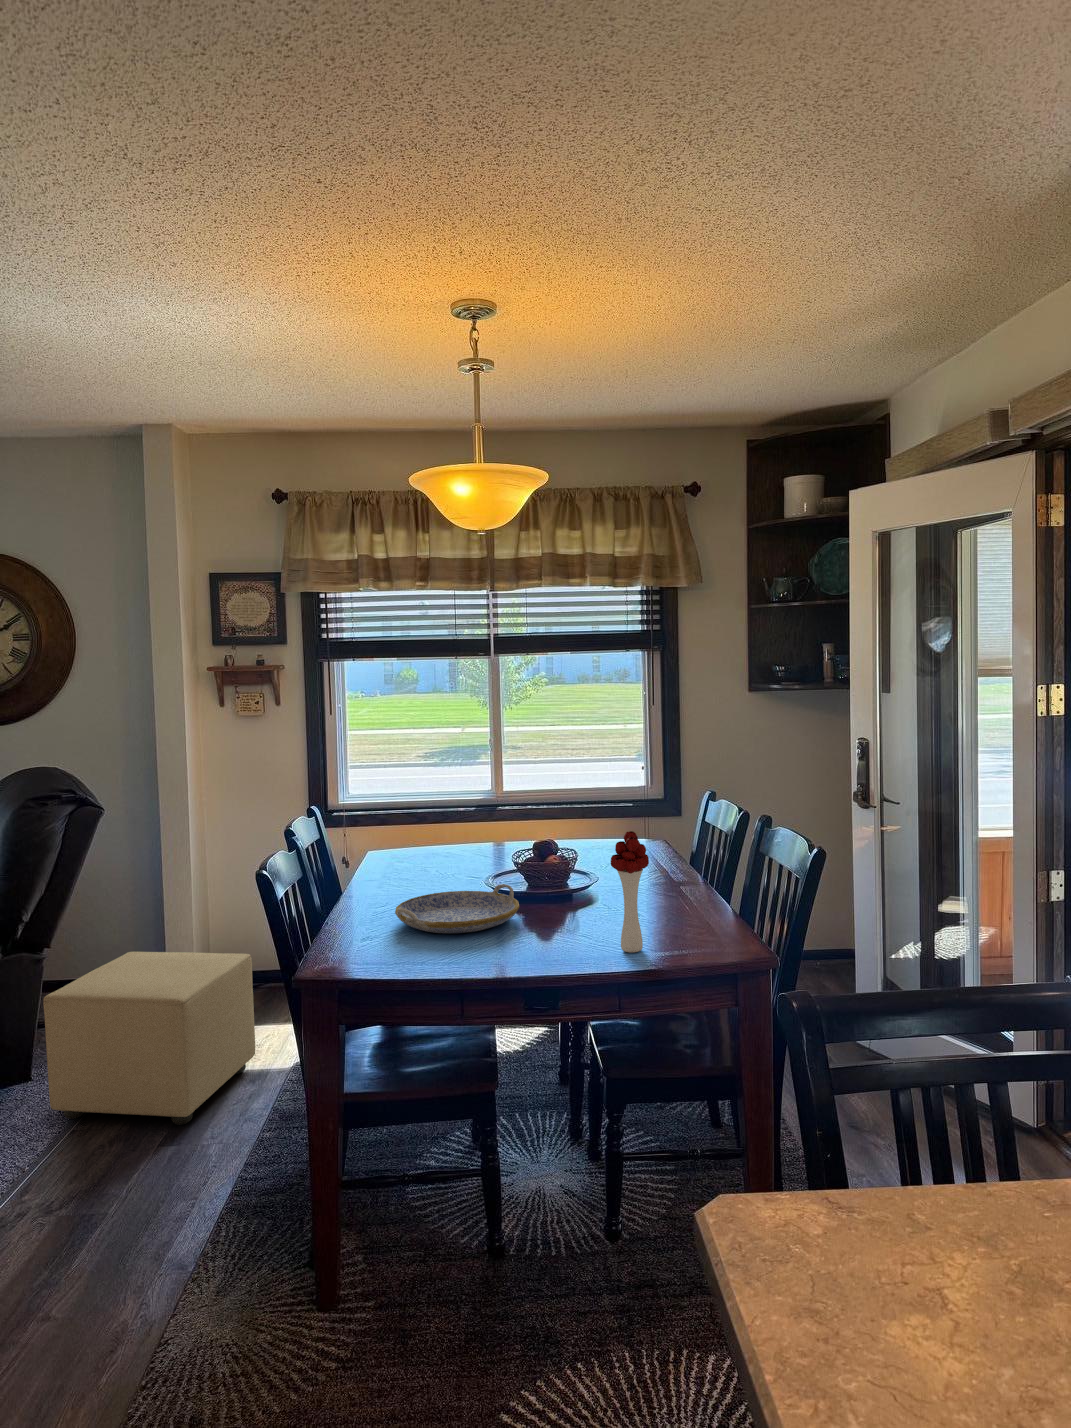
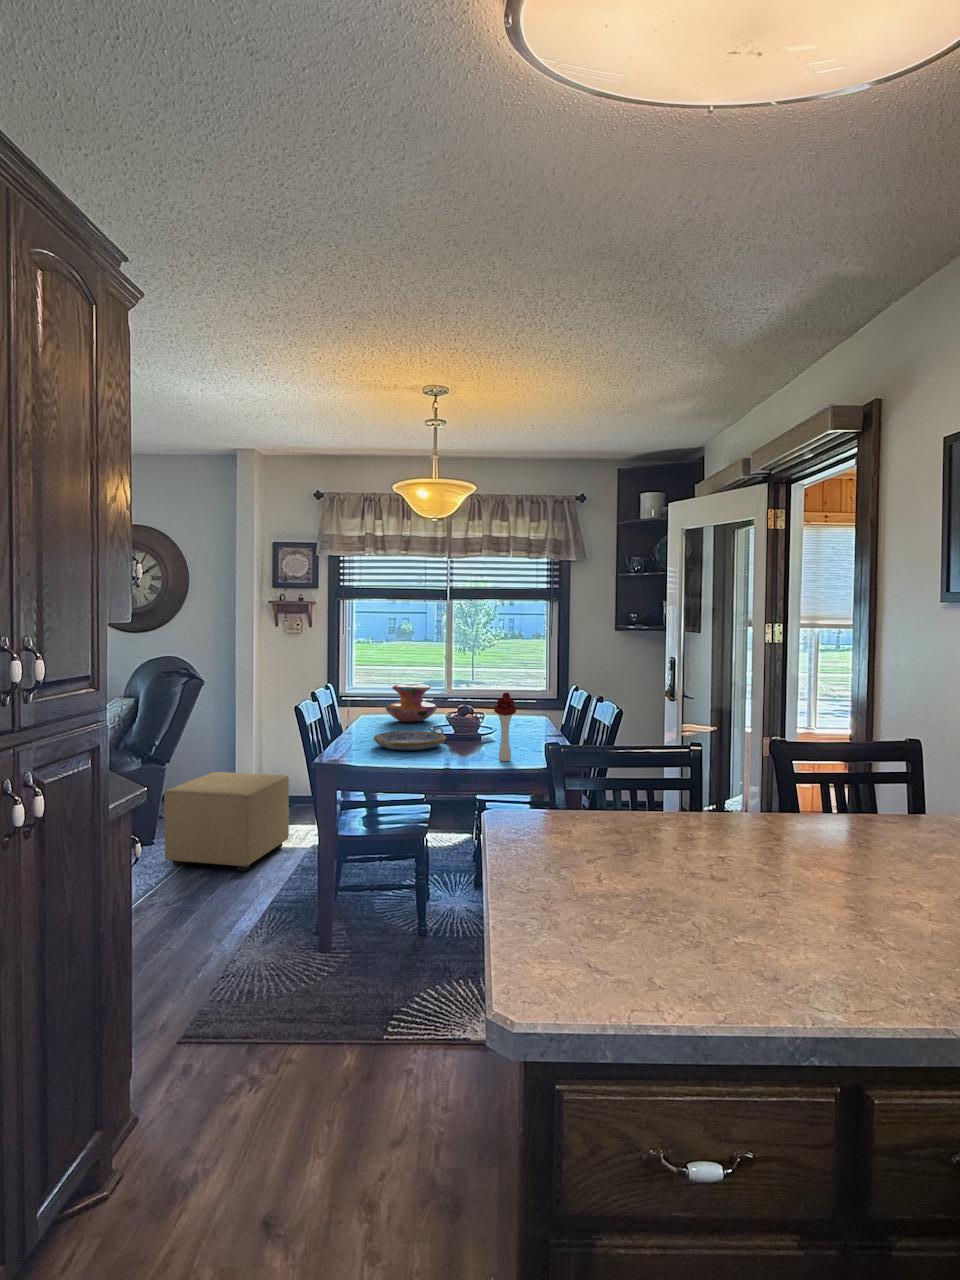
decorative vase: none [407,800,491,865] -> present [386,684,437,722]

